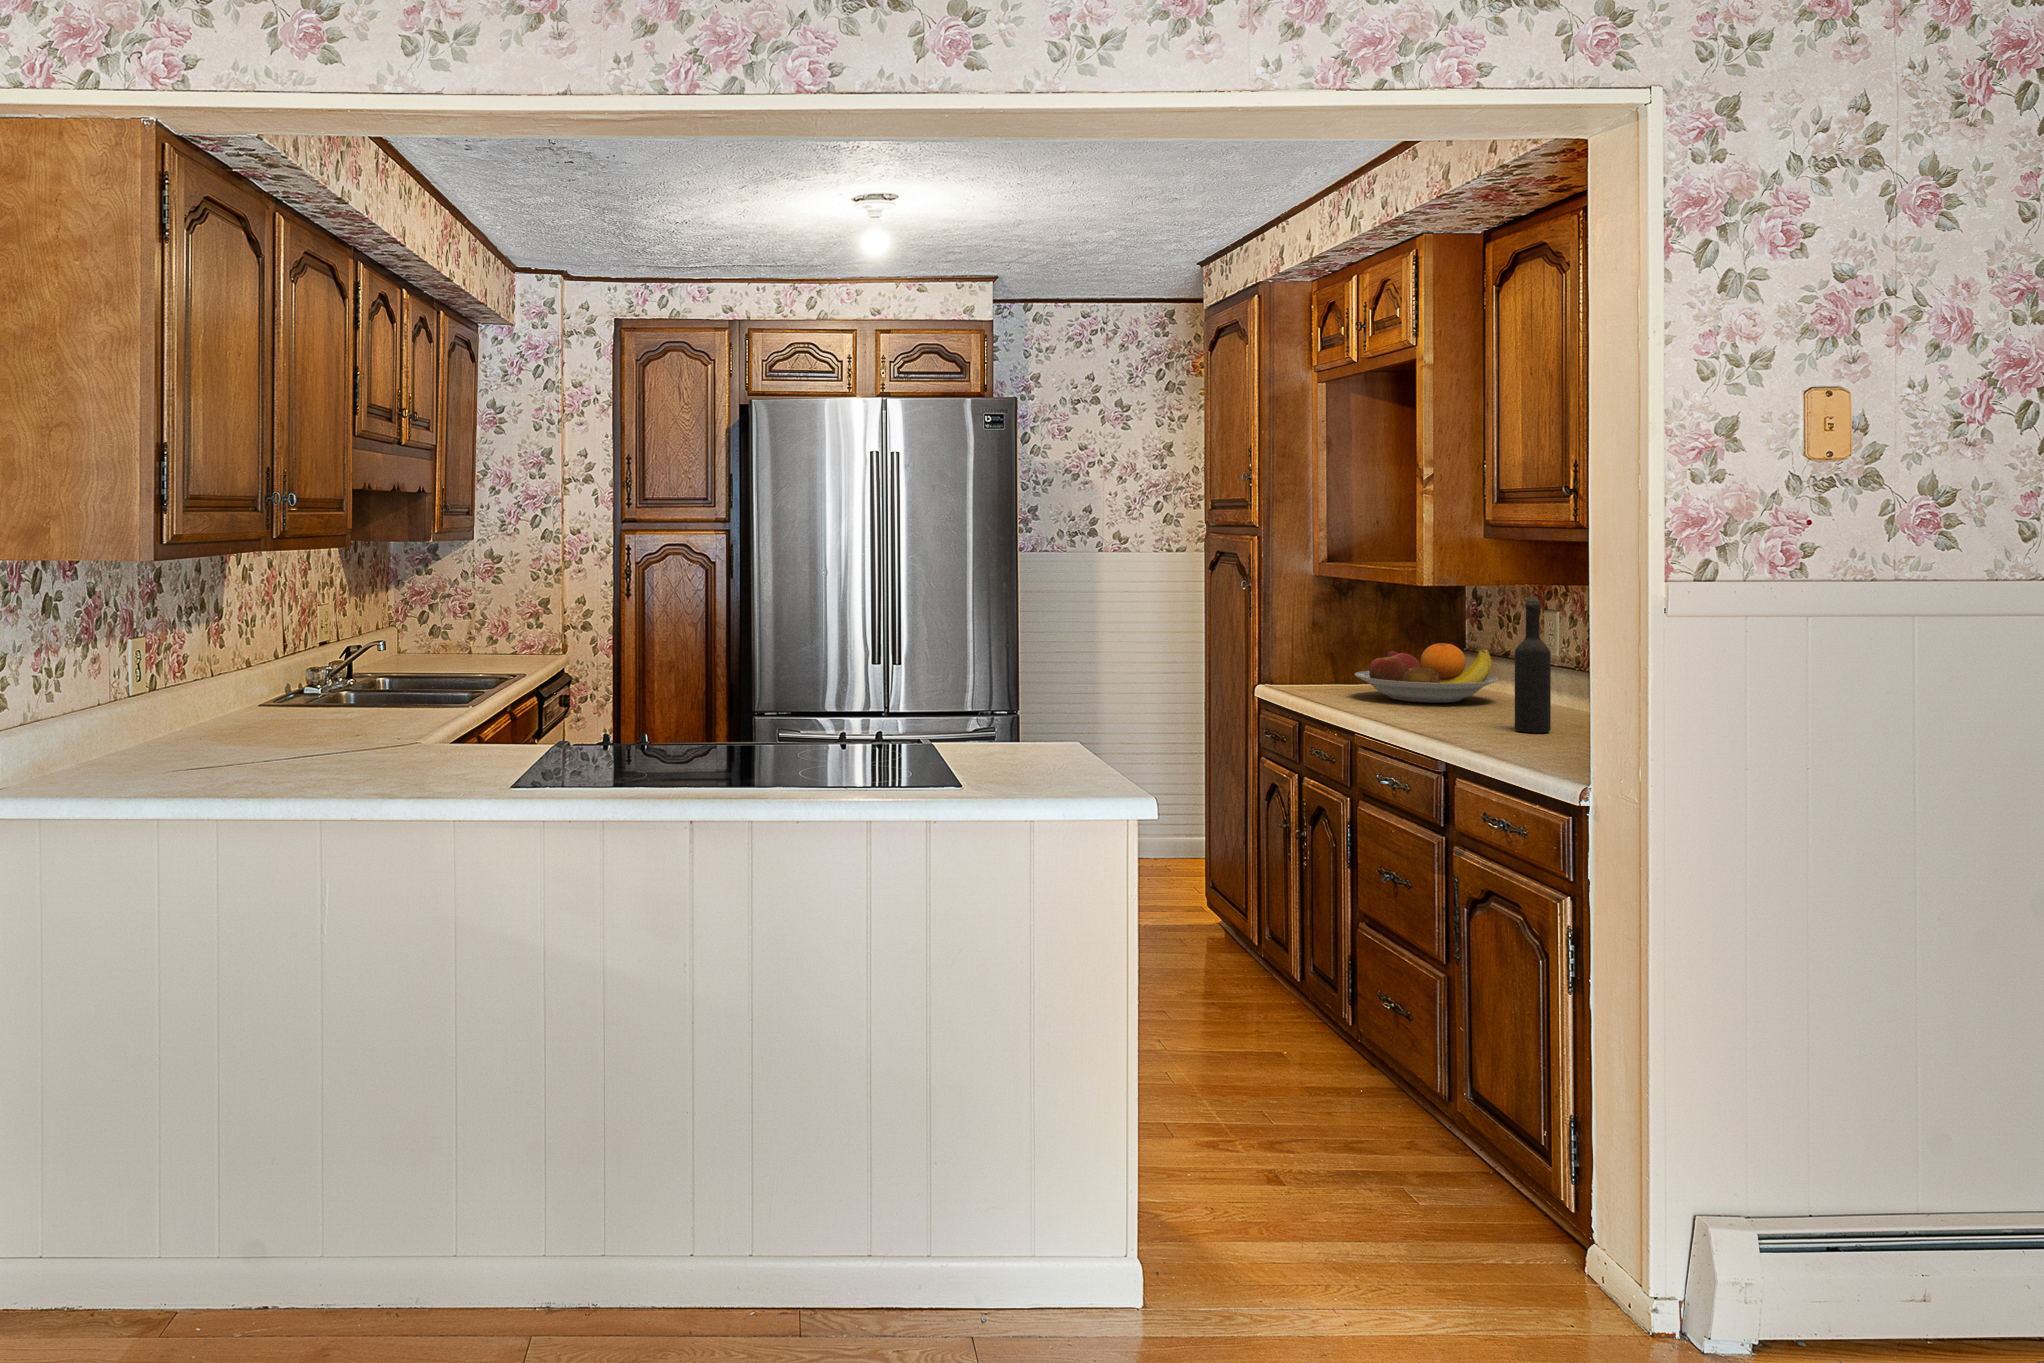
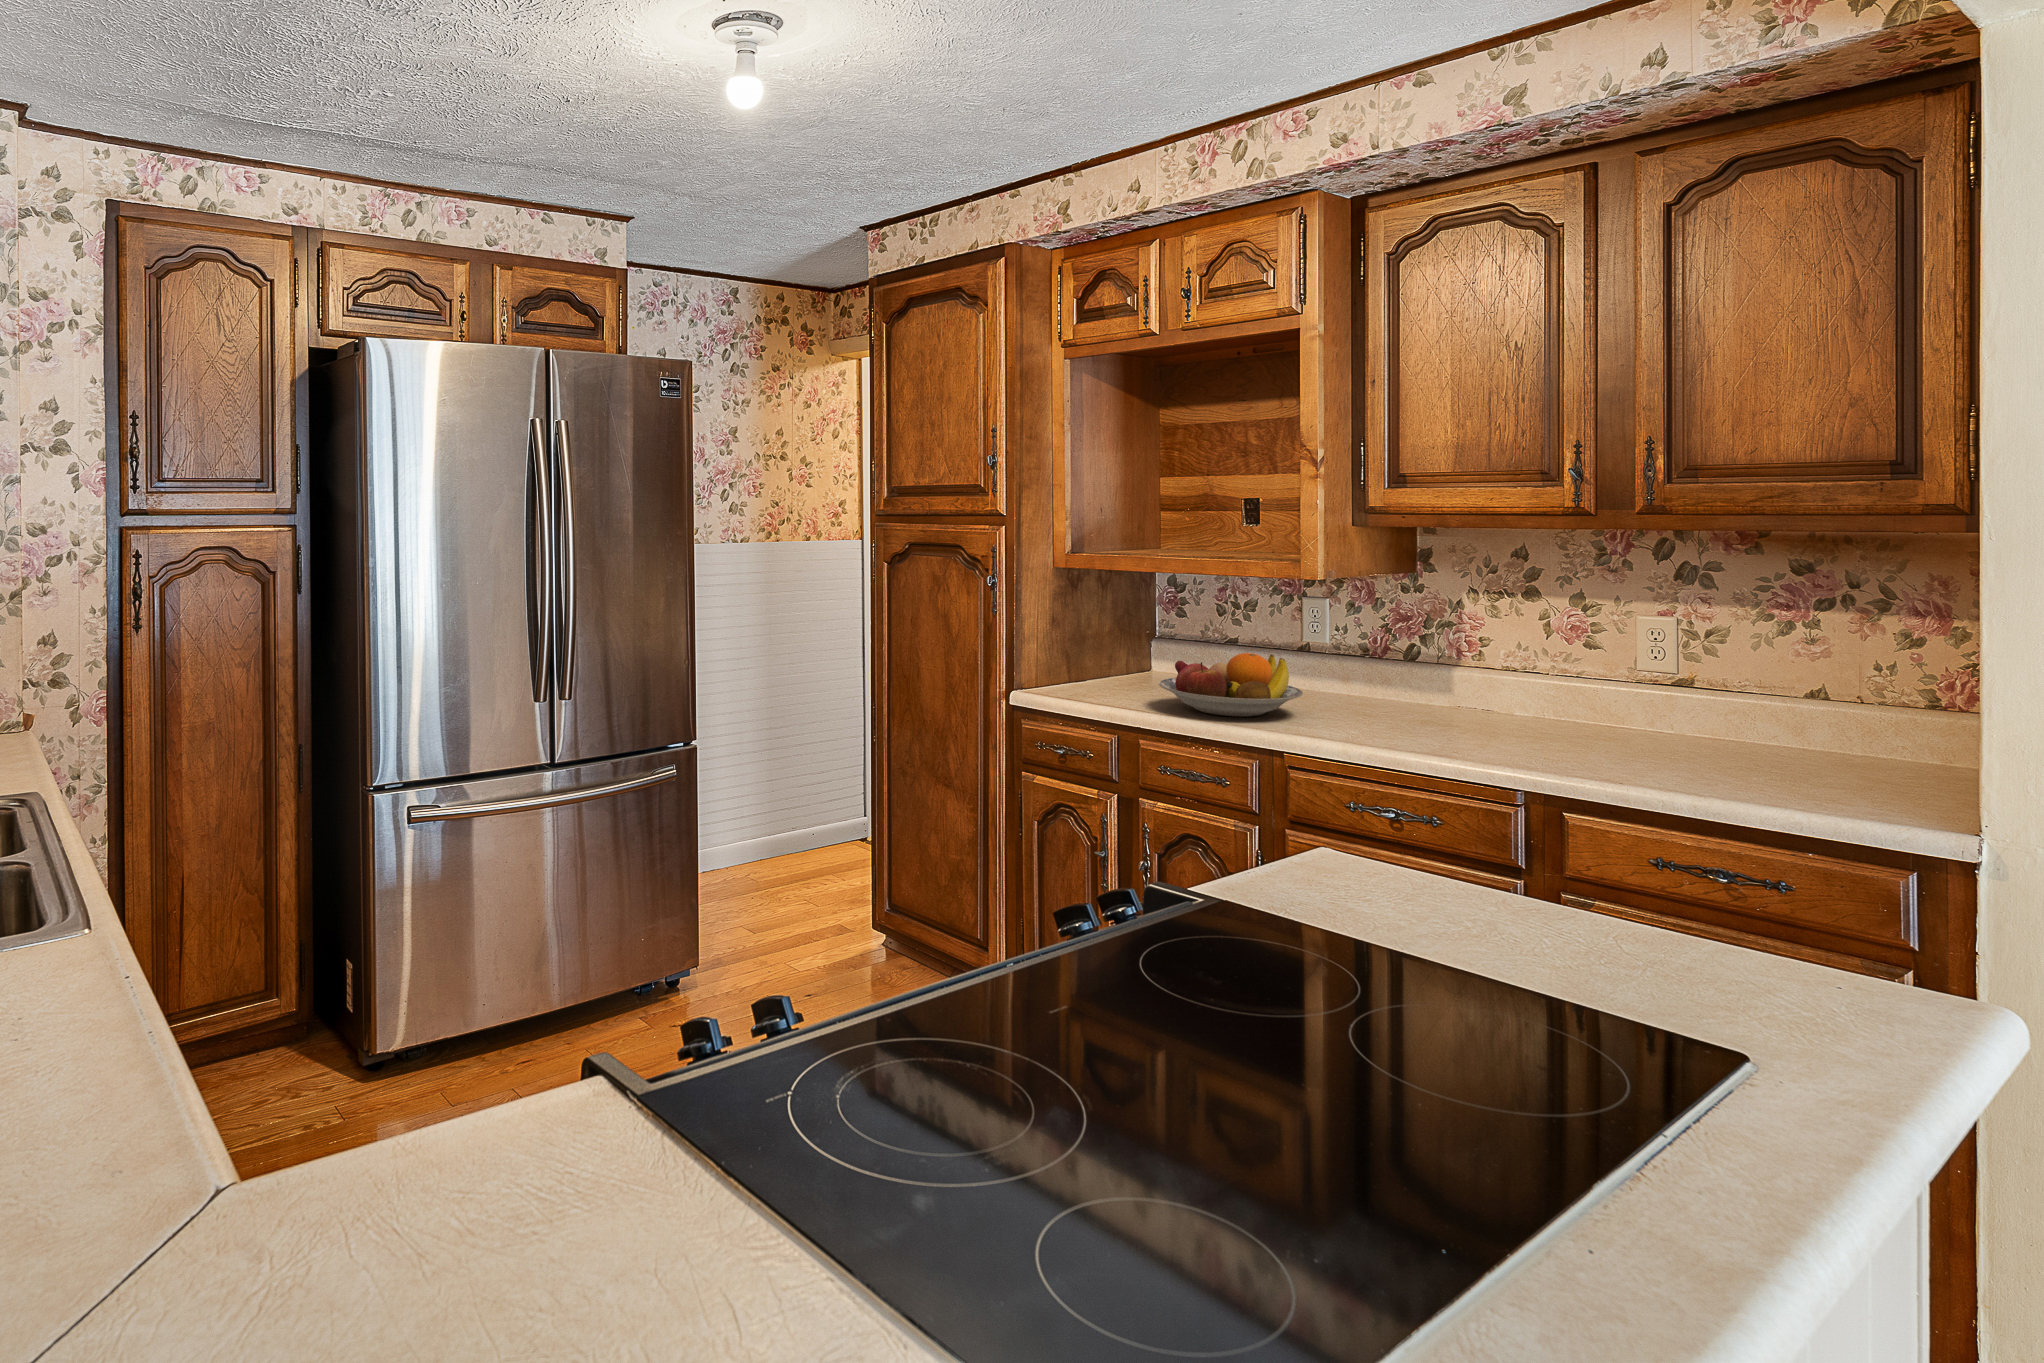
wine bottle: present [1515,596,1551,733] -> none [1463,617,1504,758]

